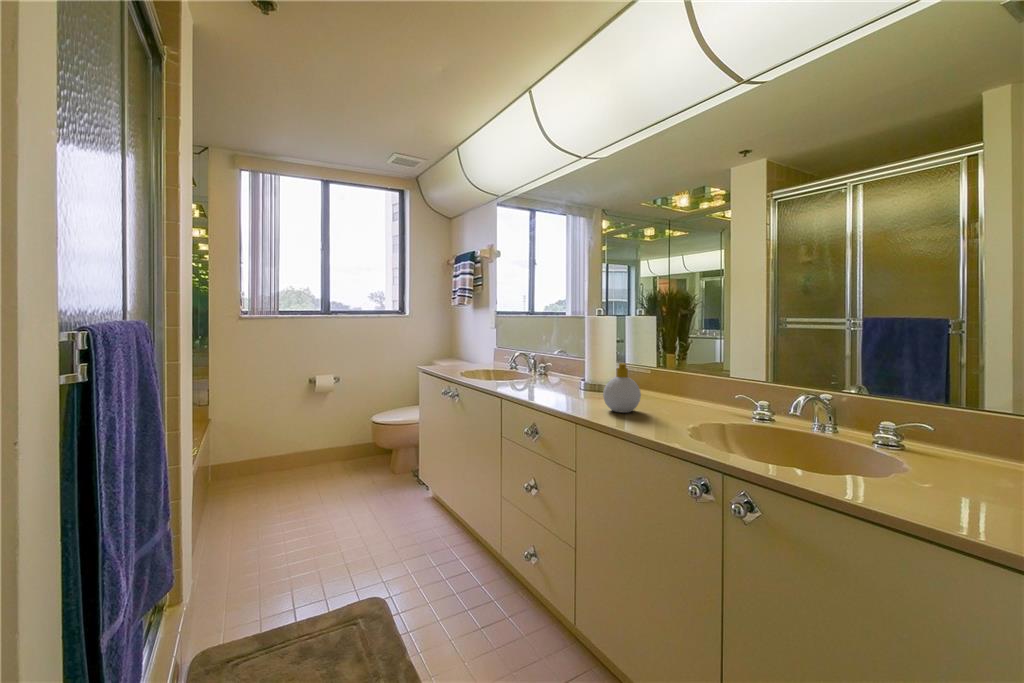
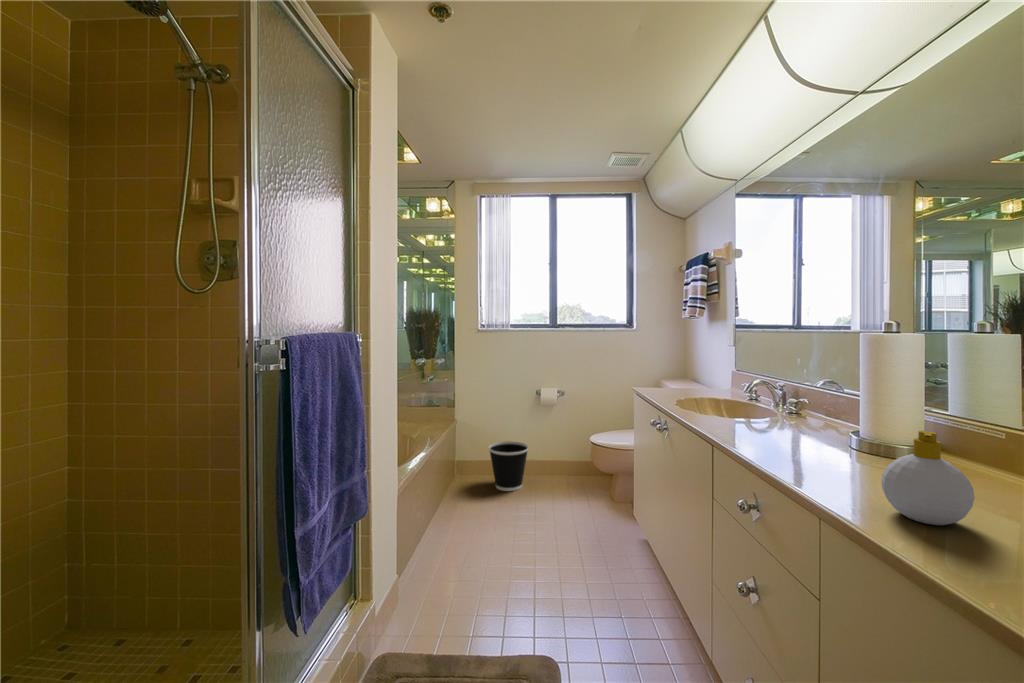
wastebasket: none [257,434,306,487] -> present [488,441,529,491]

